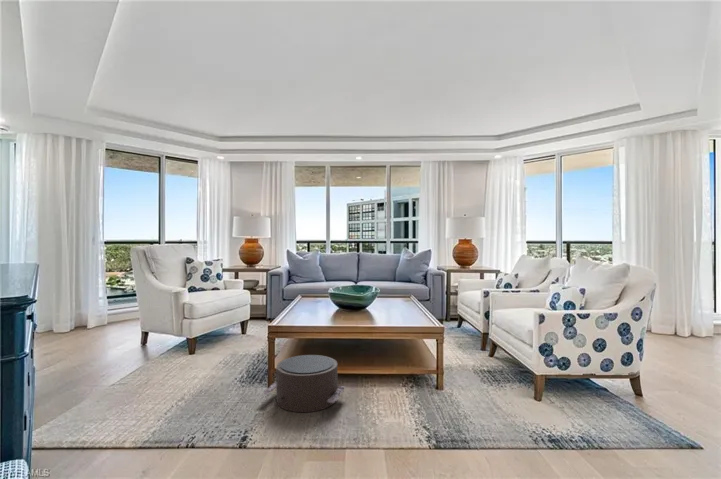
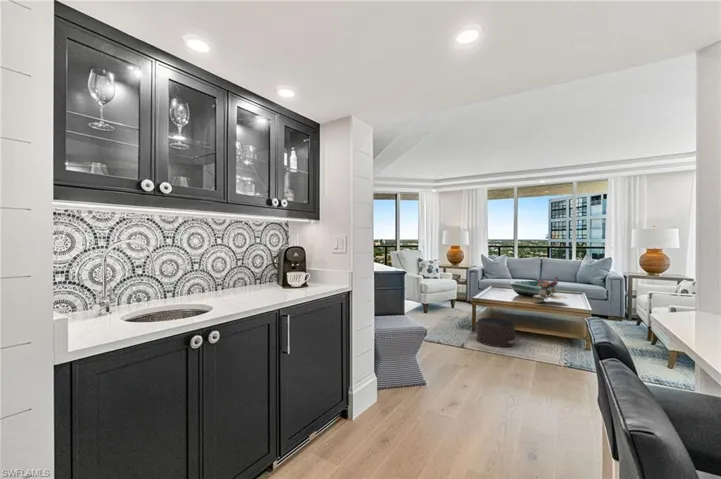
flower arrangement: none [360,278,405,319] -> present [534,277,565,301]

